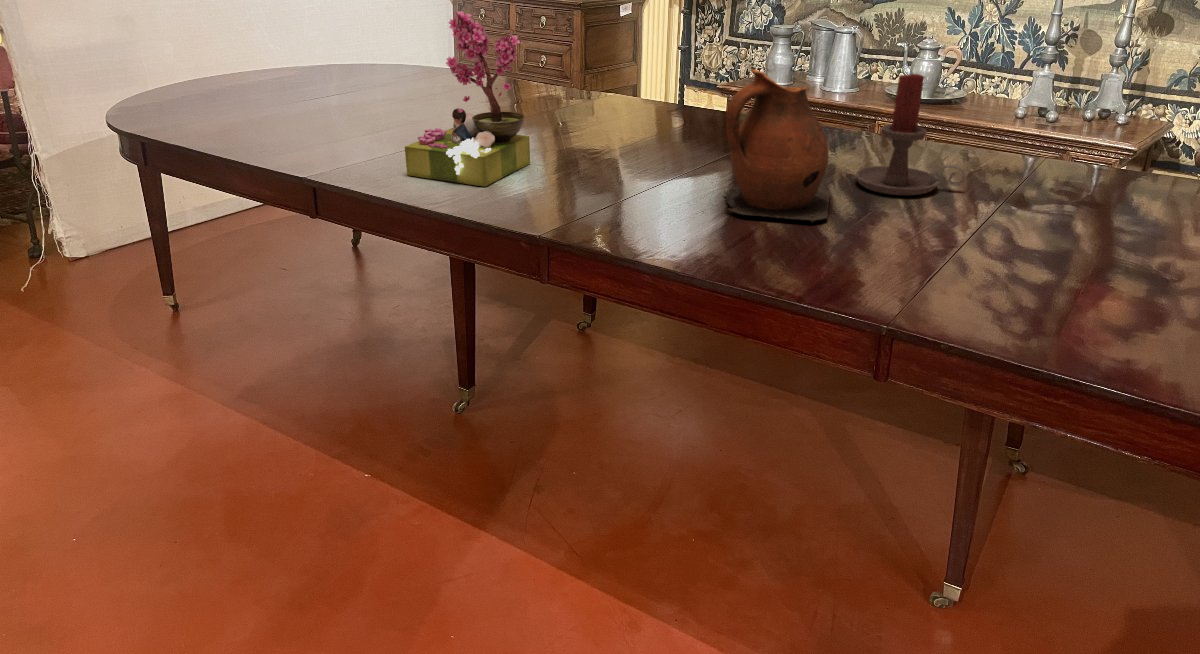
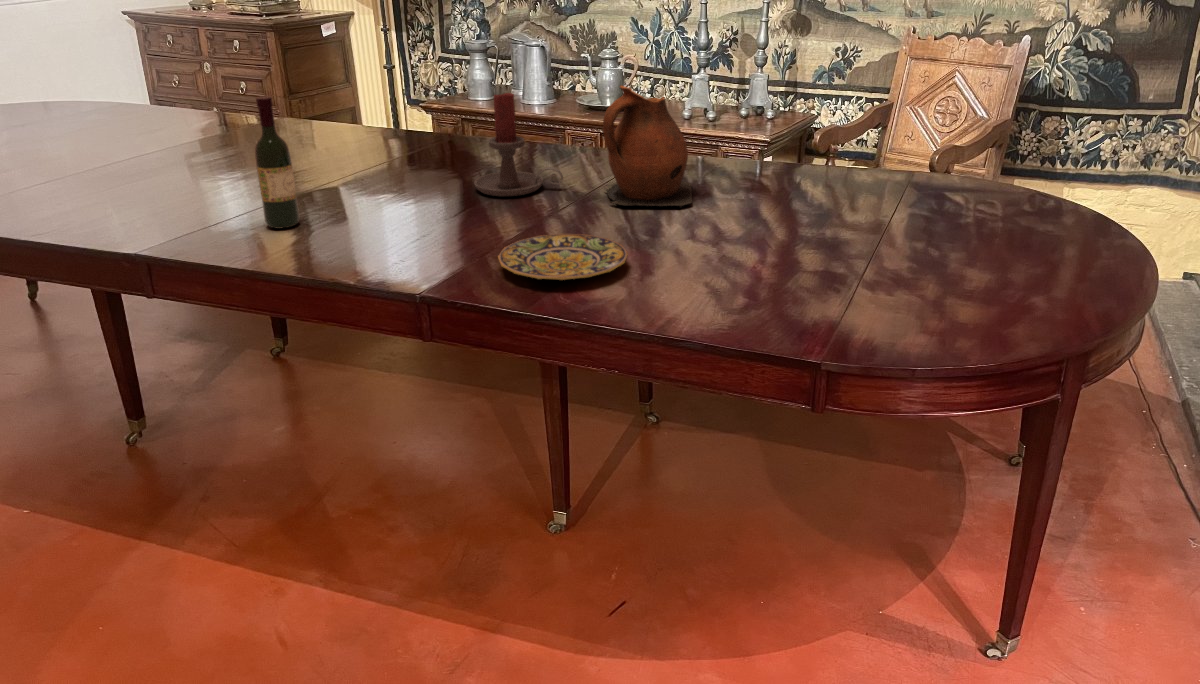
flower arrangement: present [405,11,530,187] -> none [55,55,186,217]
wine bottle: none [634,60,673,214] -> present [255,96,299,229]
ceramic pitcher: present [725,69,830,223] -> present [603,86,692,207]
plate: none [949,251,1129,317] -> present [498,234,628,280]

